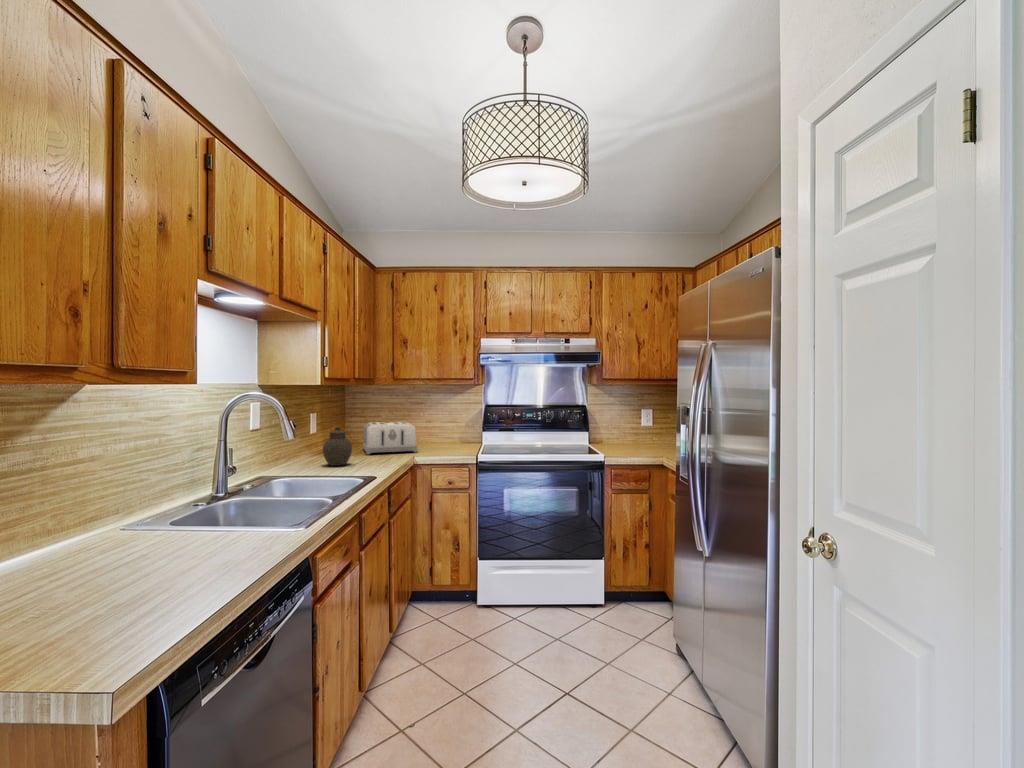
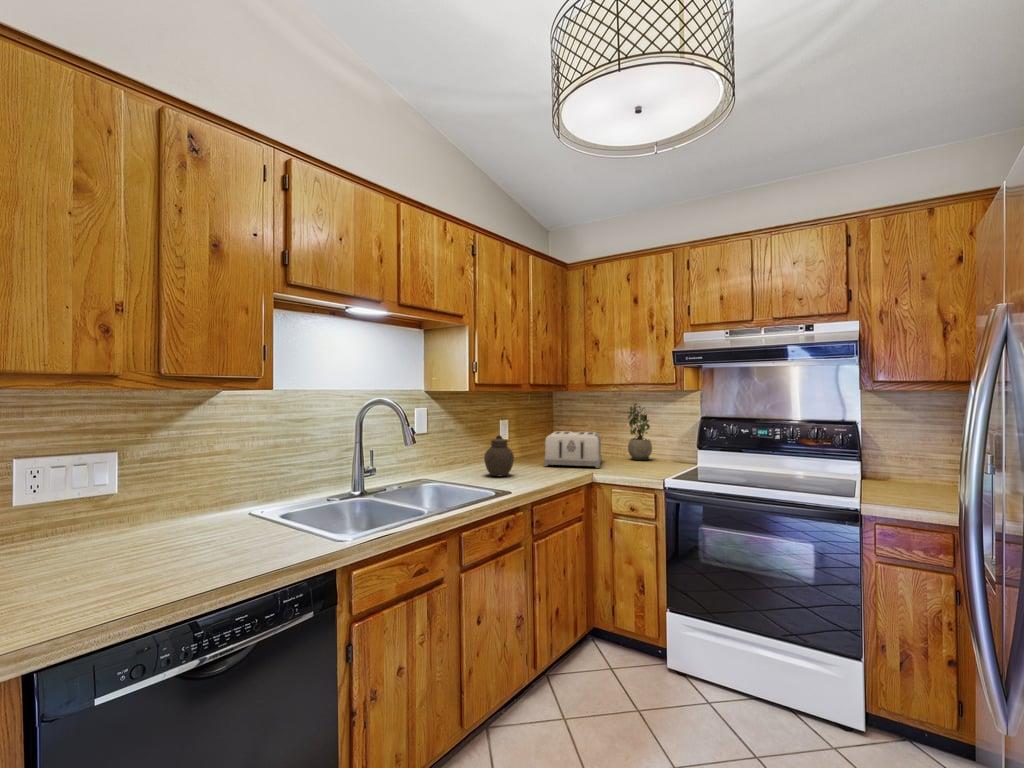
potted plant: none [429,396,451,444] -> present [628,403,652,460]

